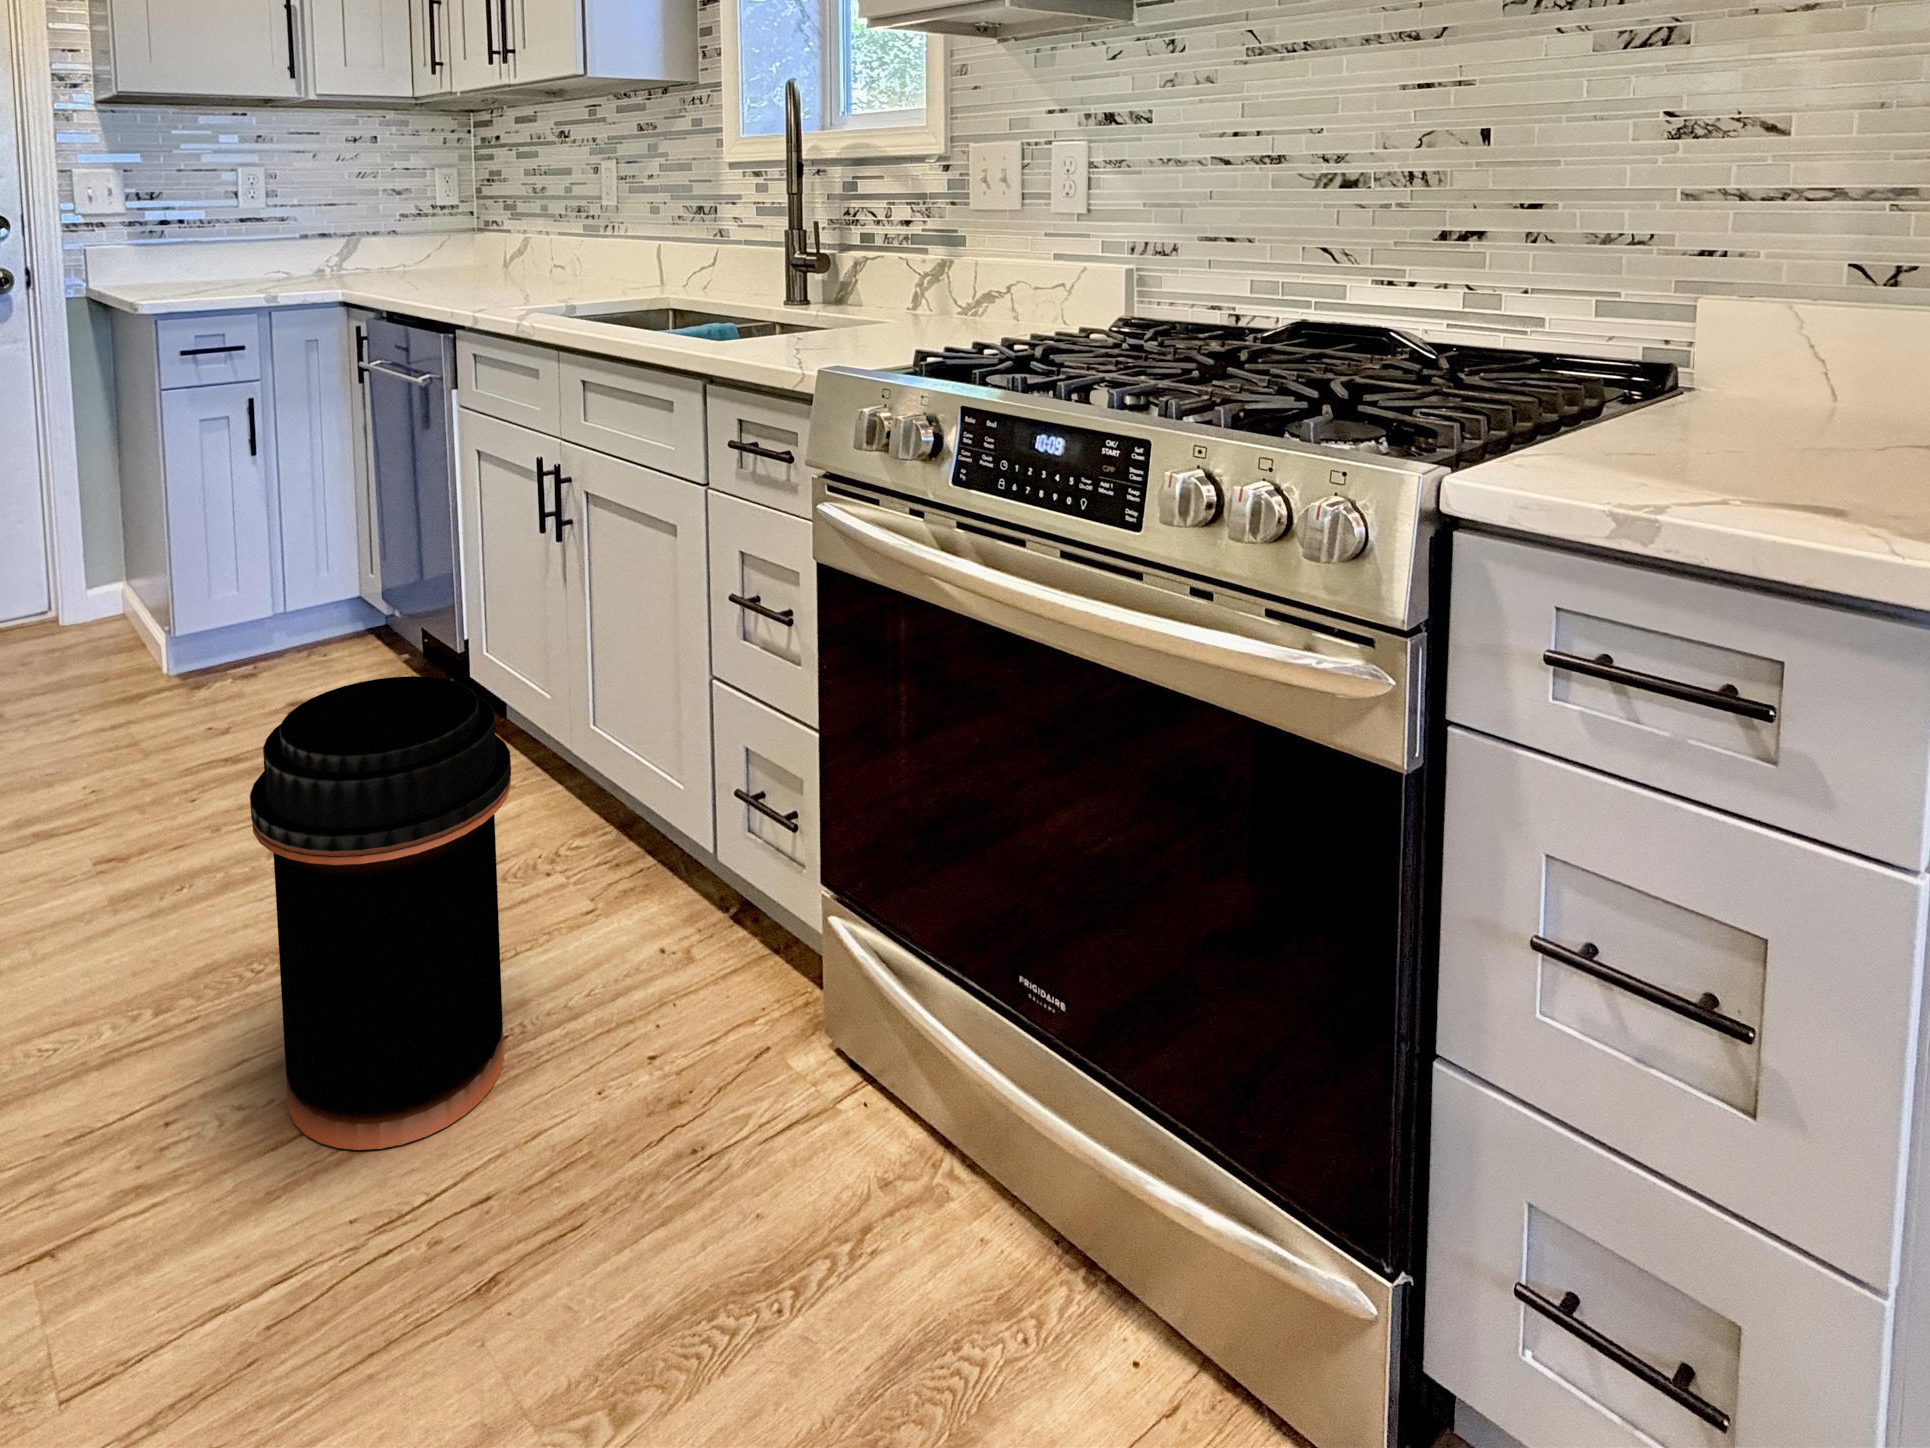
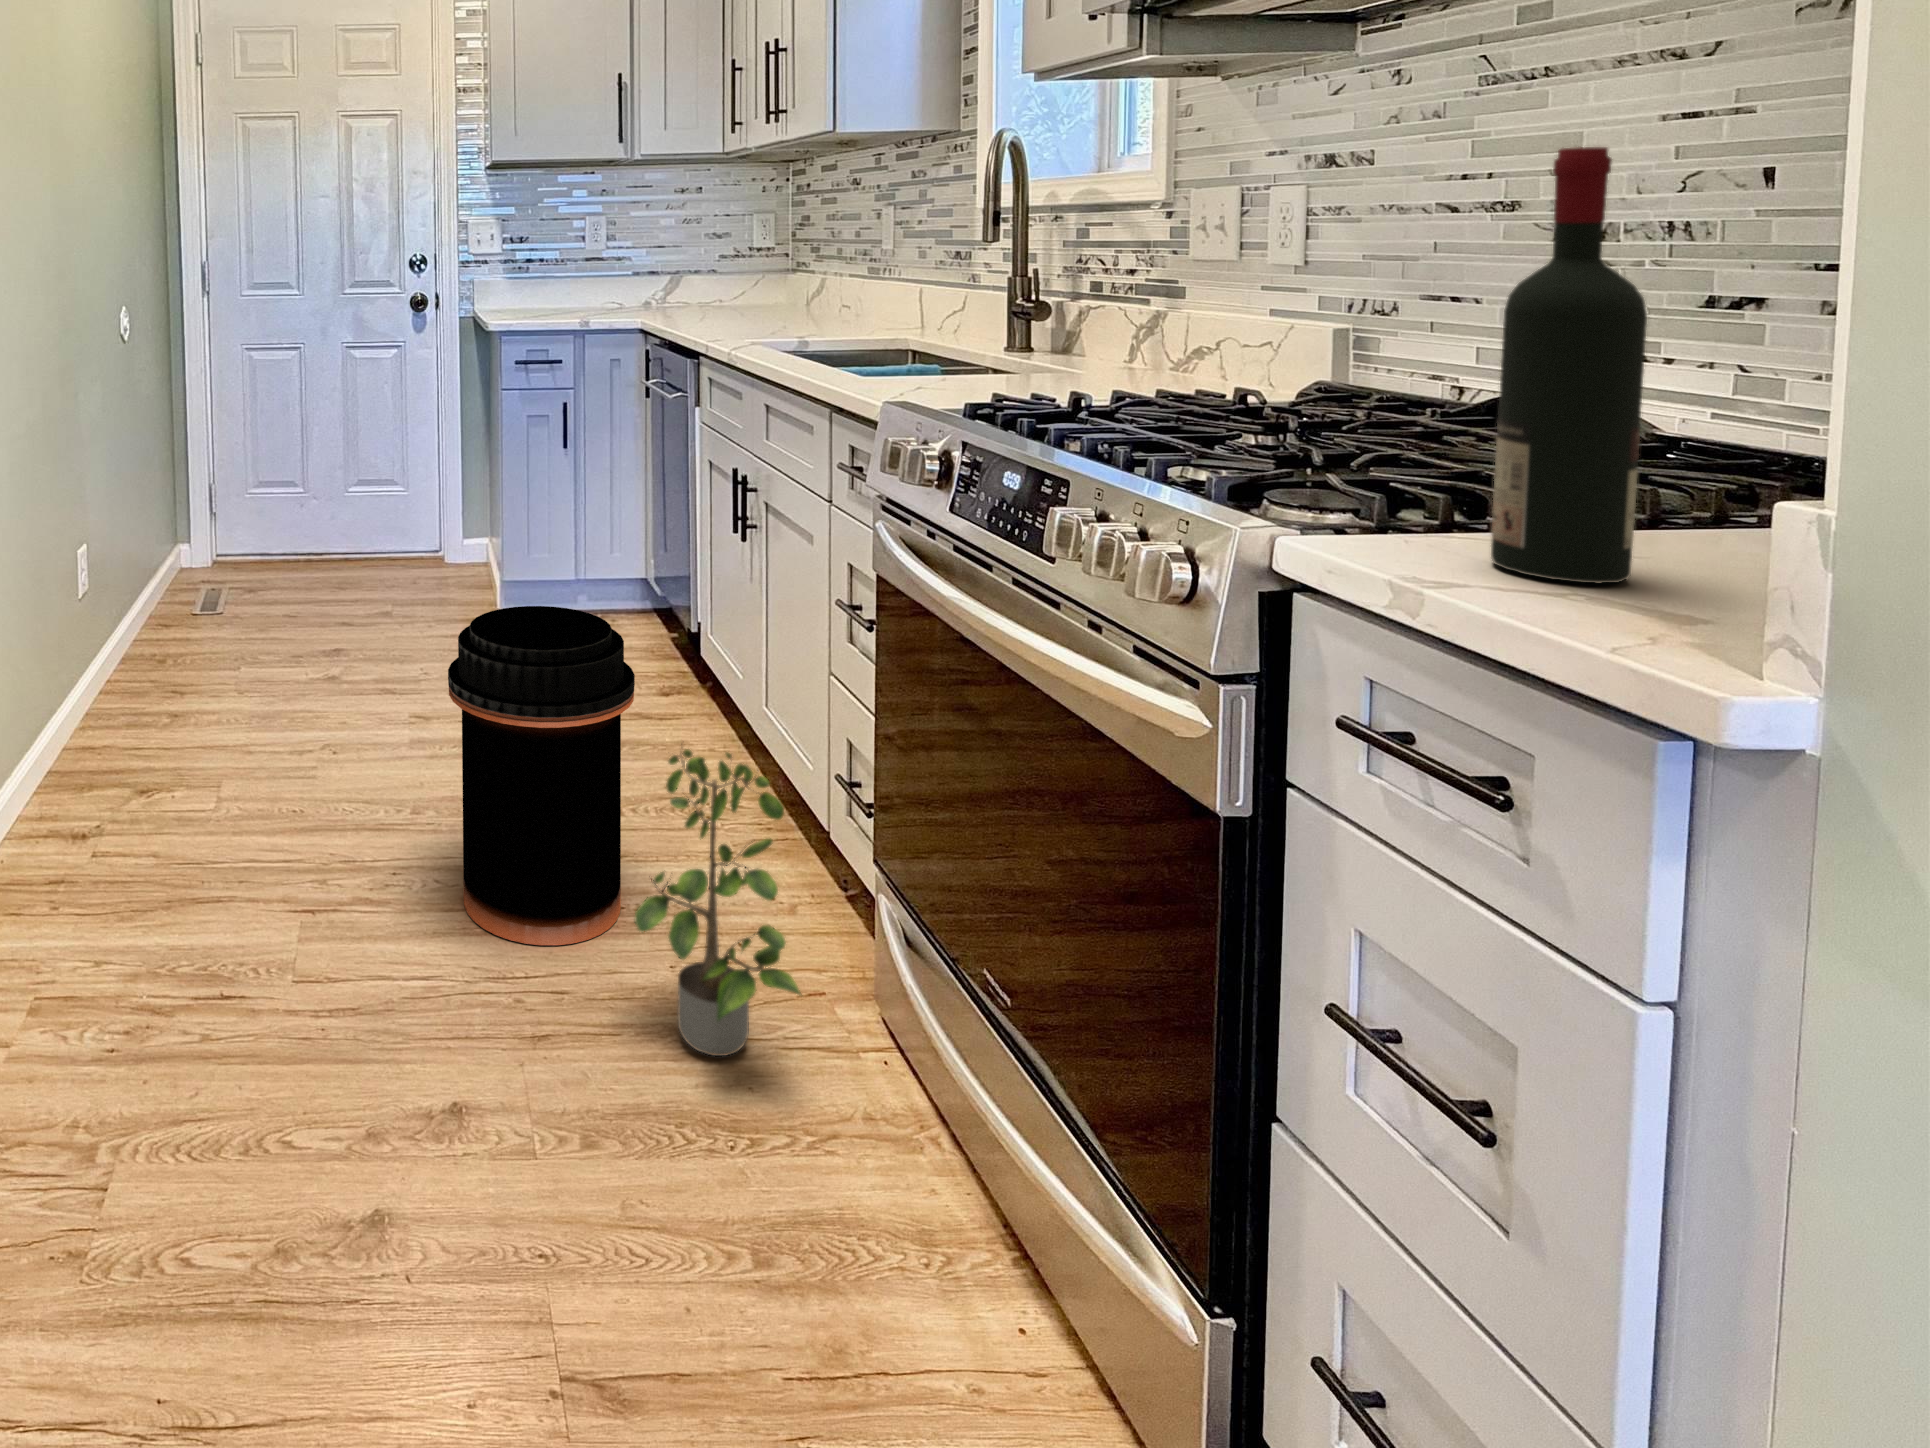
wine bottle: none [1632,97,1762,500] -> present [1491,147,1647,583]
potted plant: none [587,819,817,1195] -> present [635,749,801,1056]

